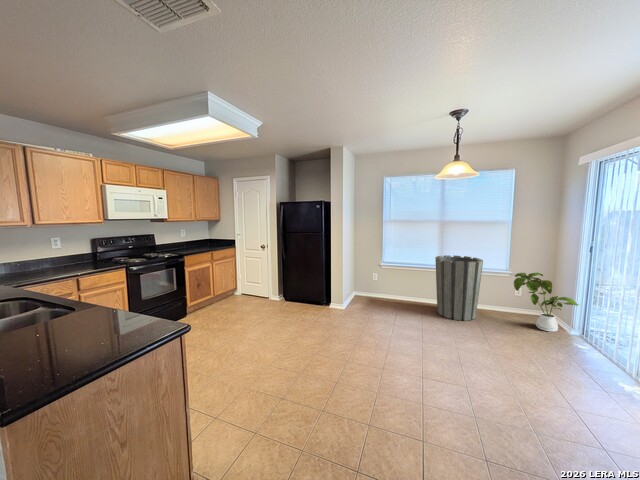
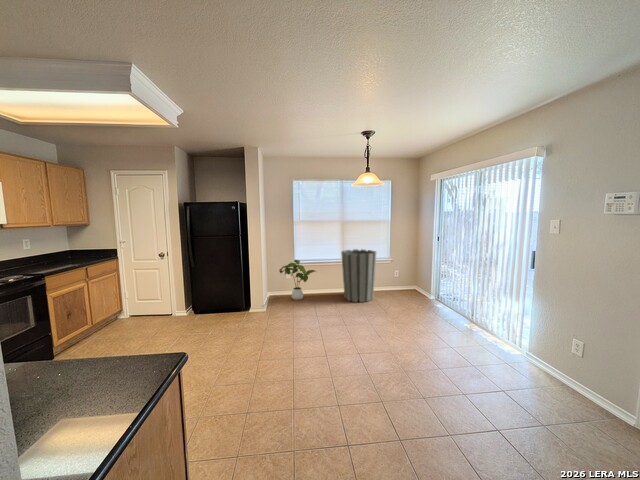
house plant: present [514,273,578,332] -> present [279,260,316,300]

